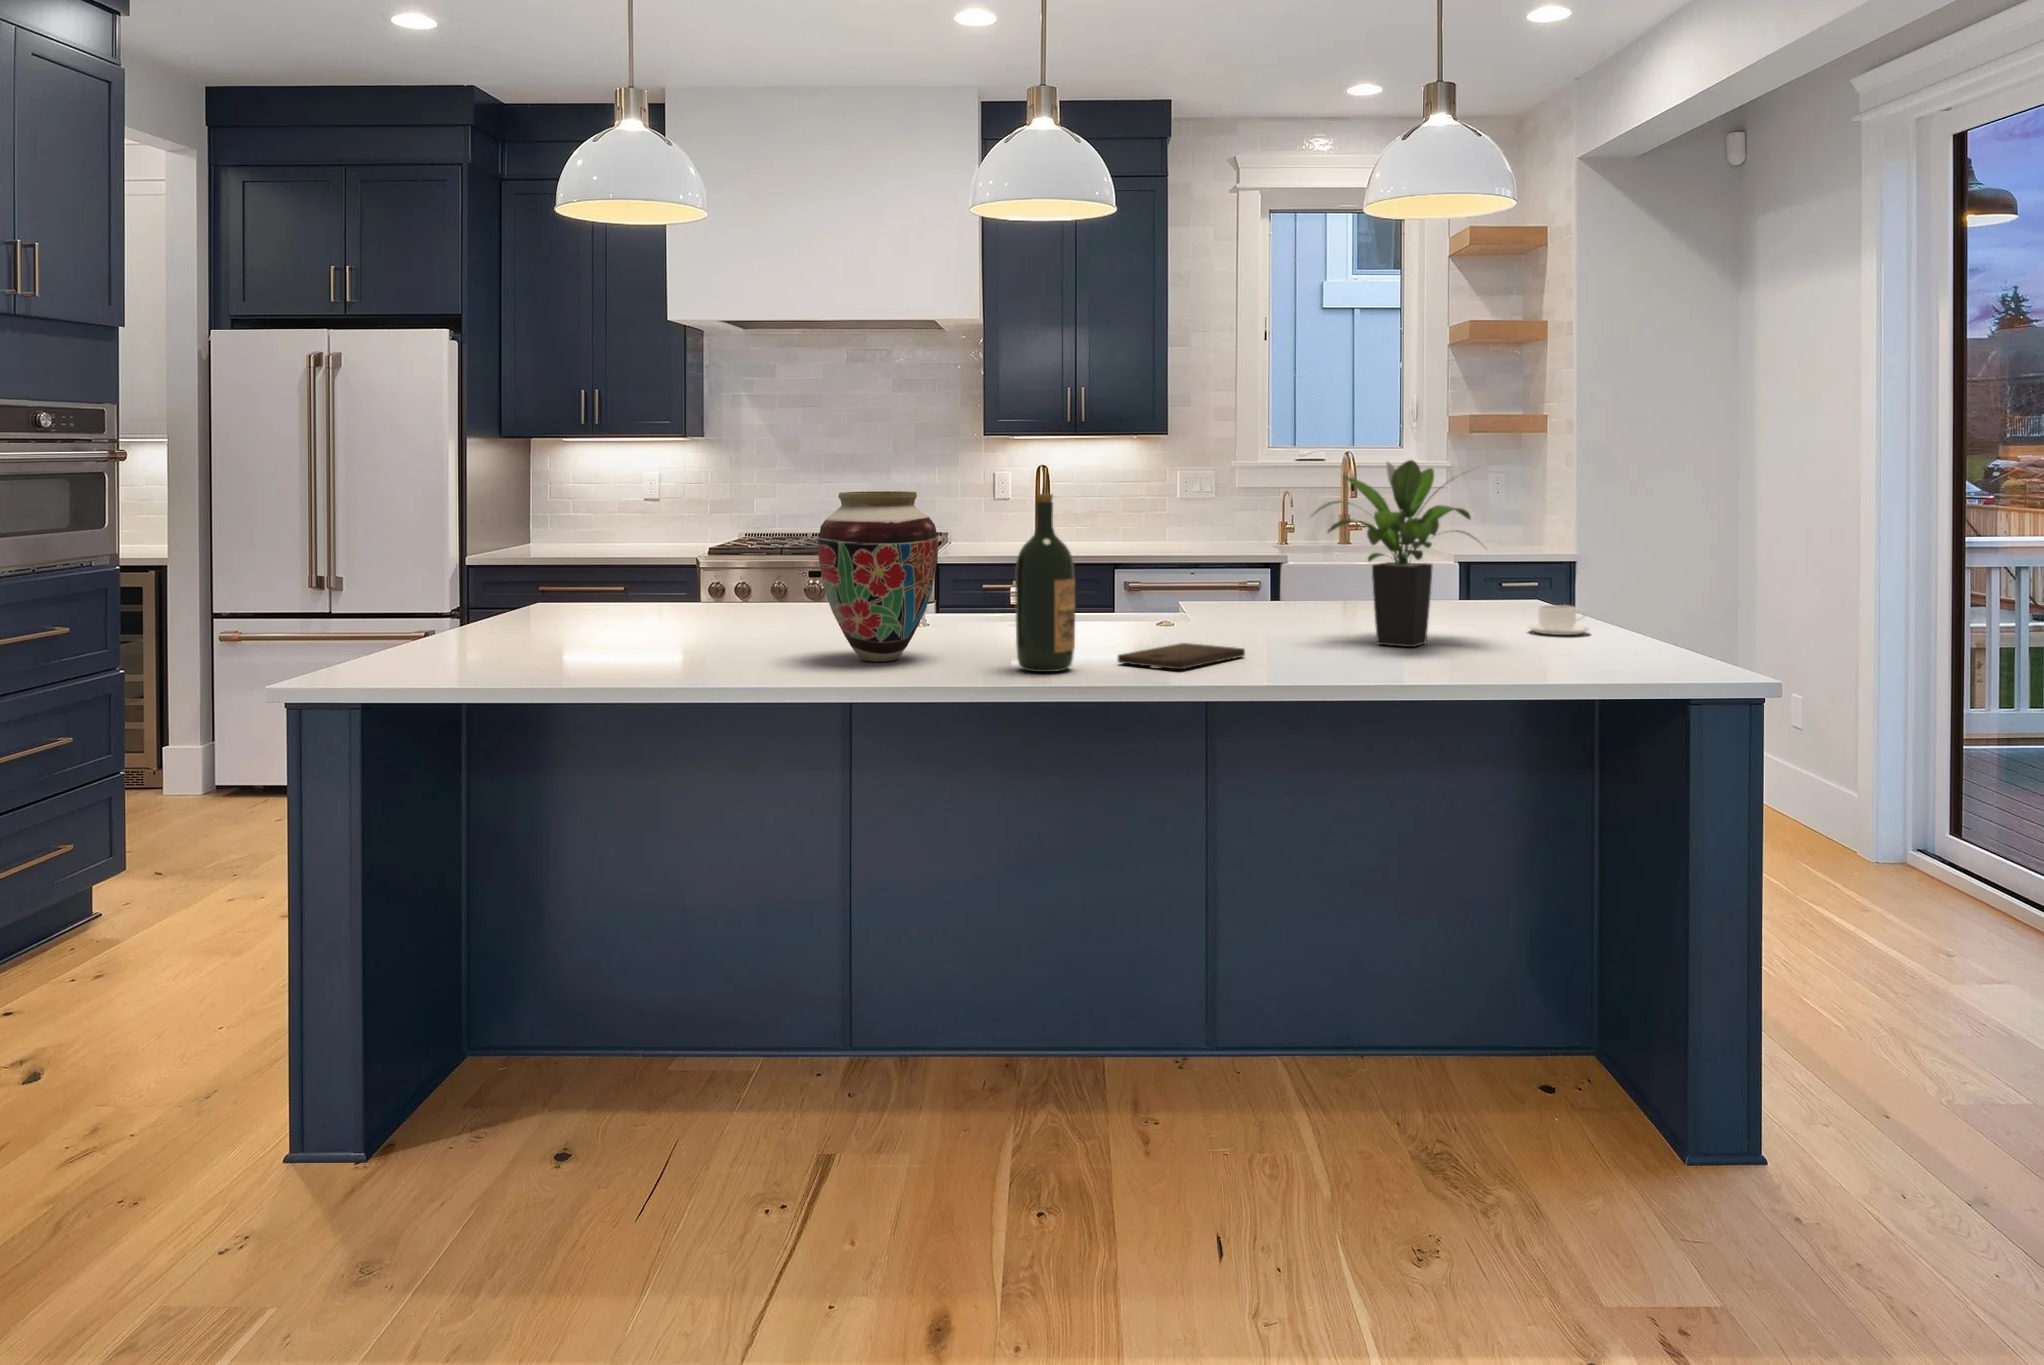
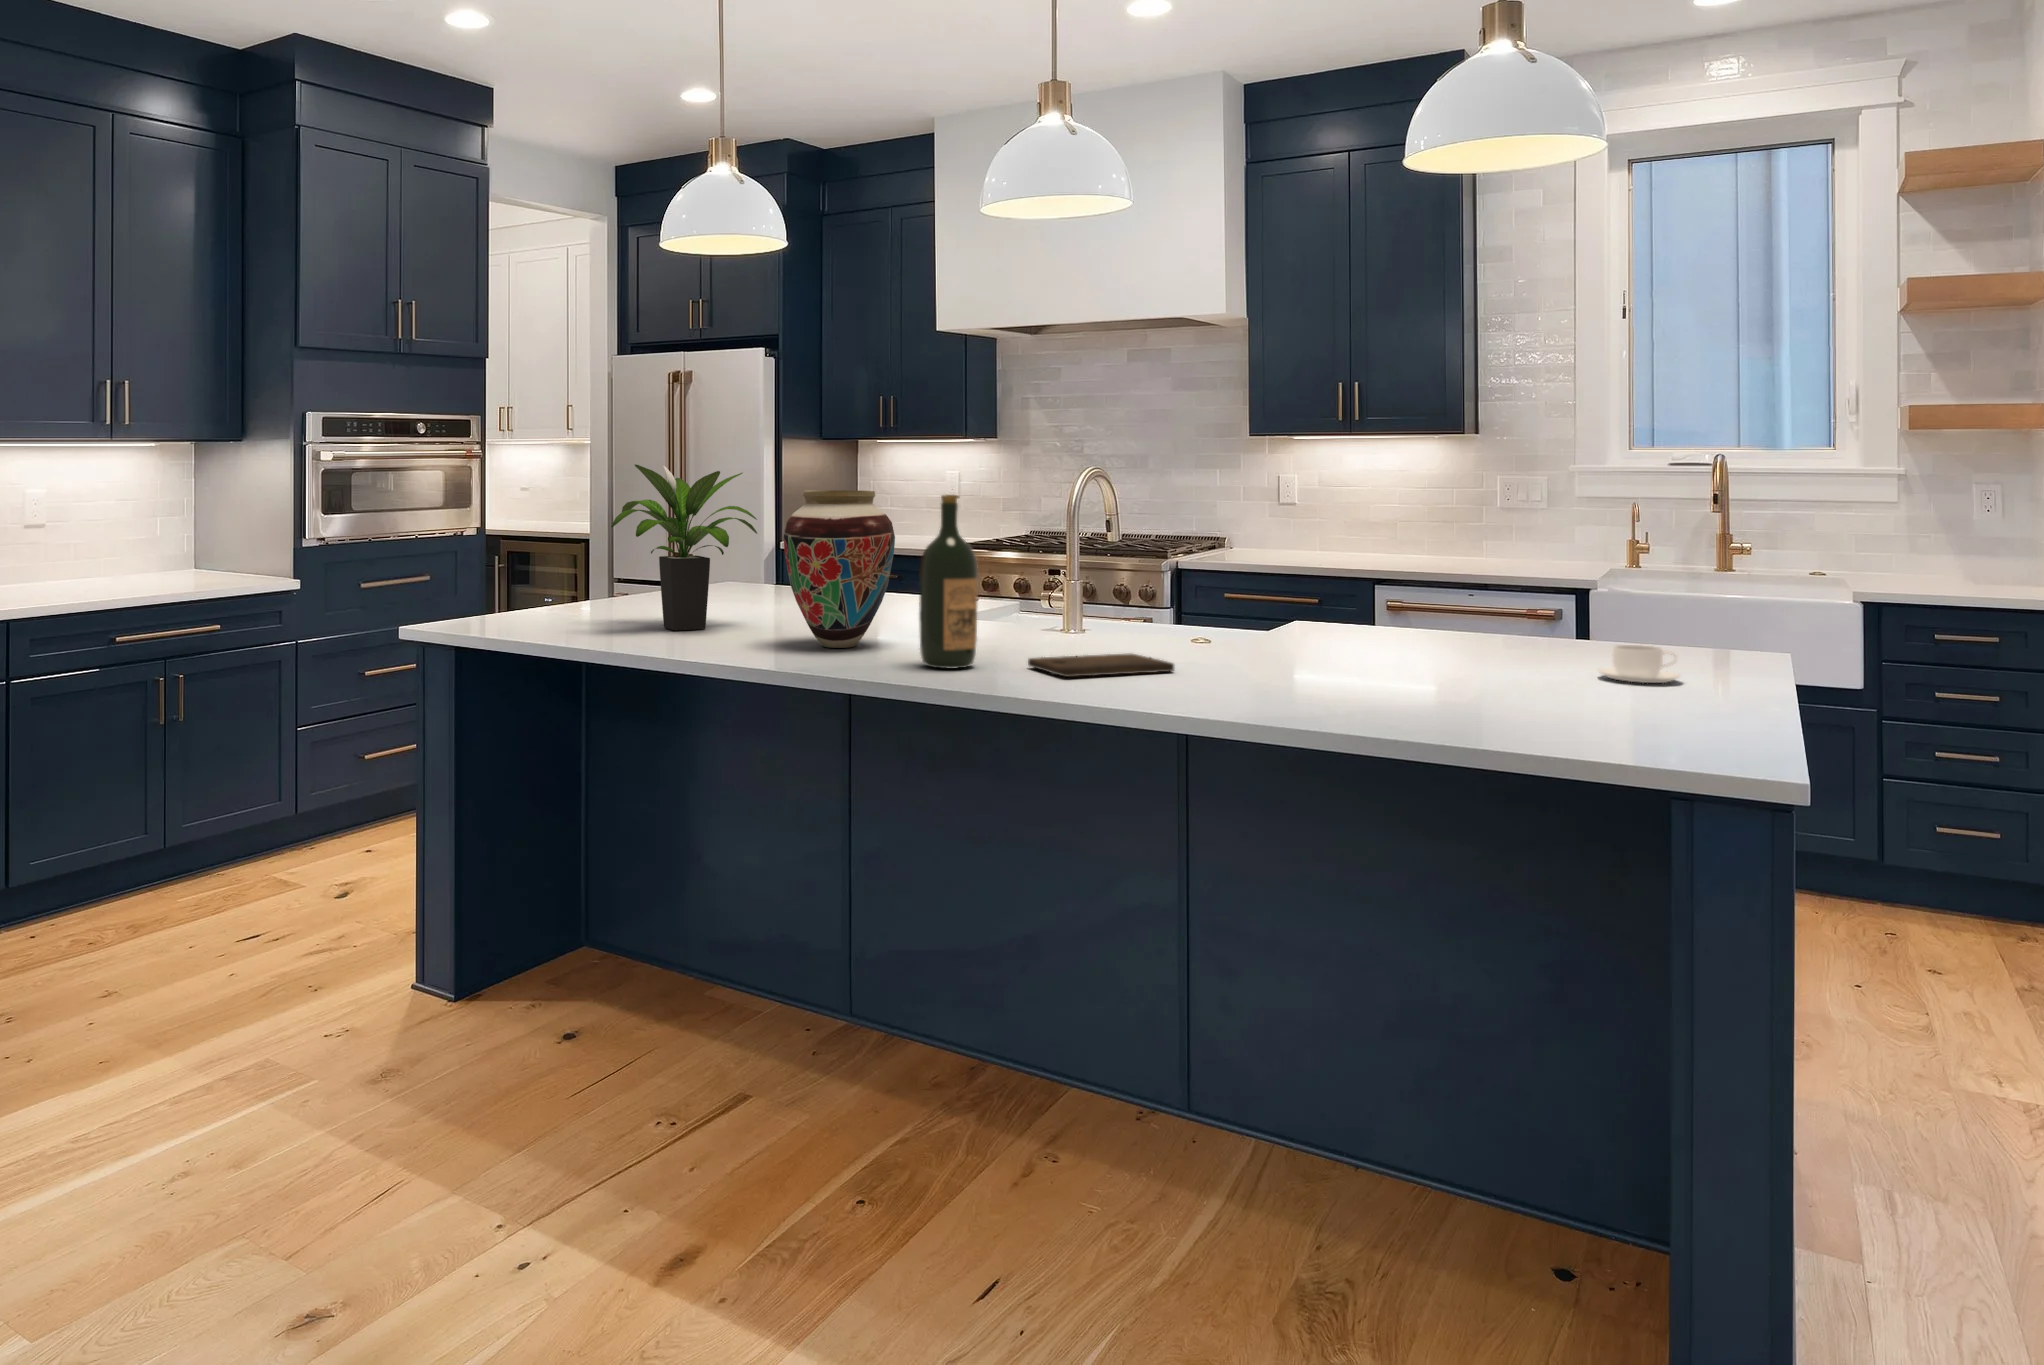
potted plant: present [1315,460,1476,647] -> present [611,464,757,630]

